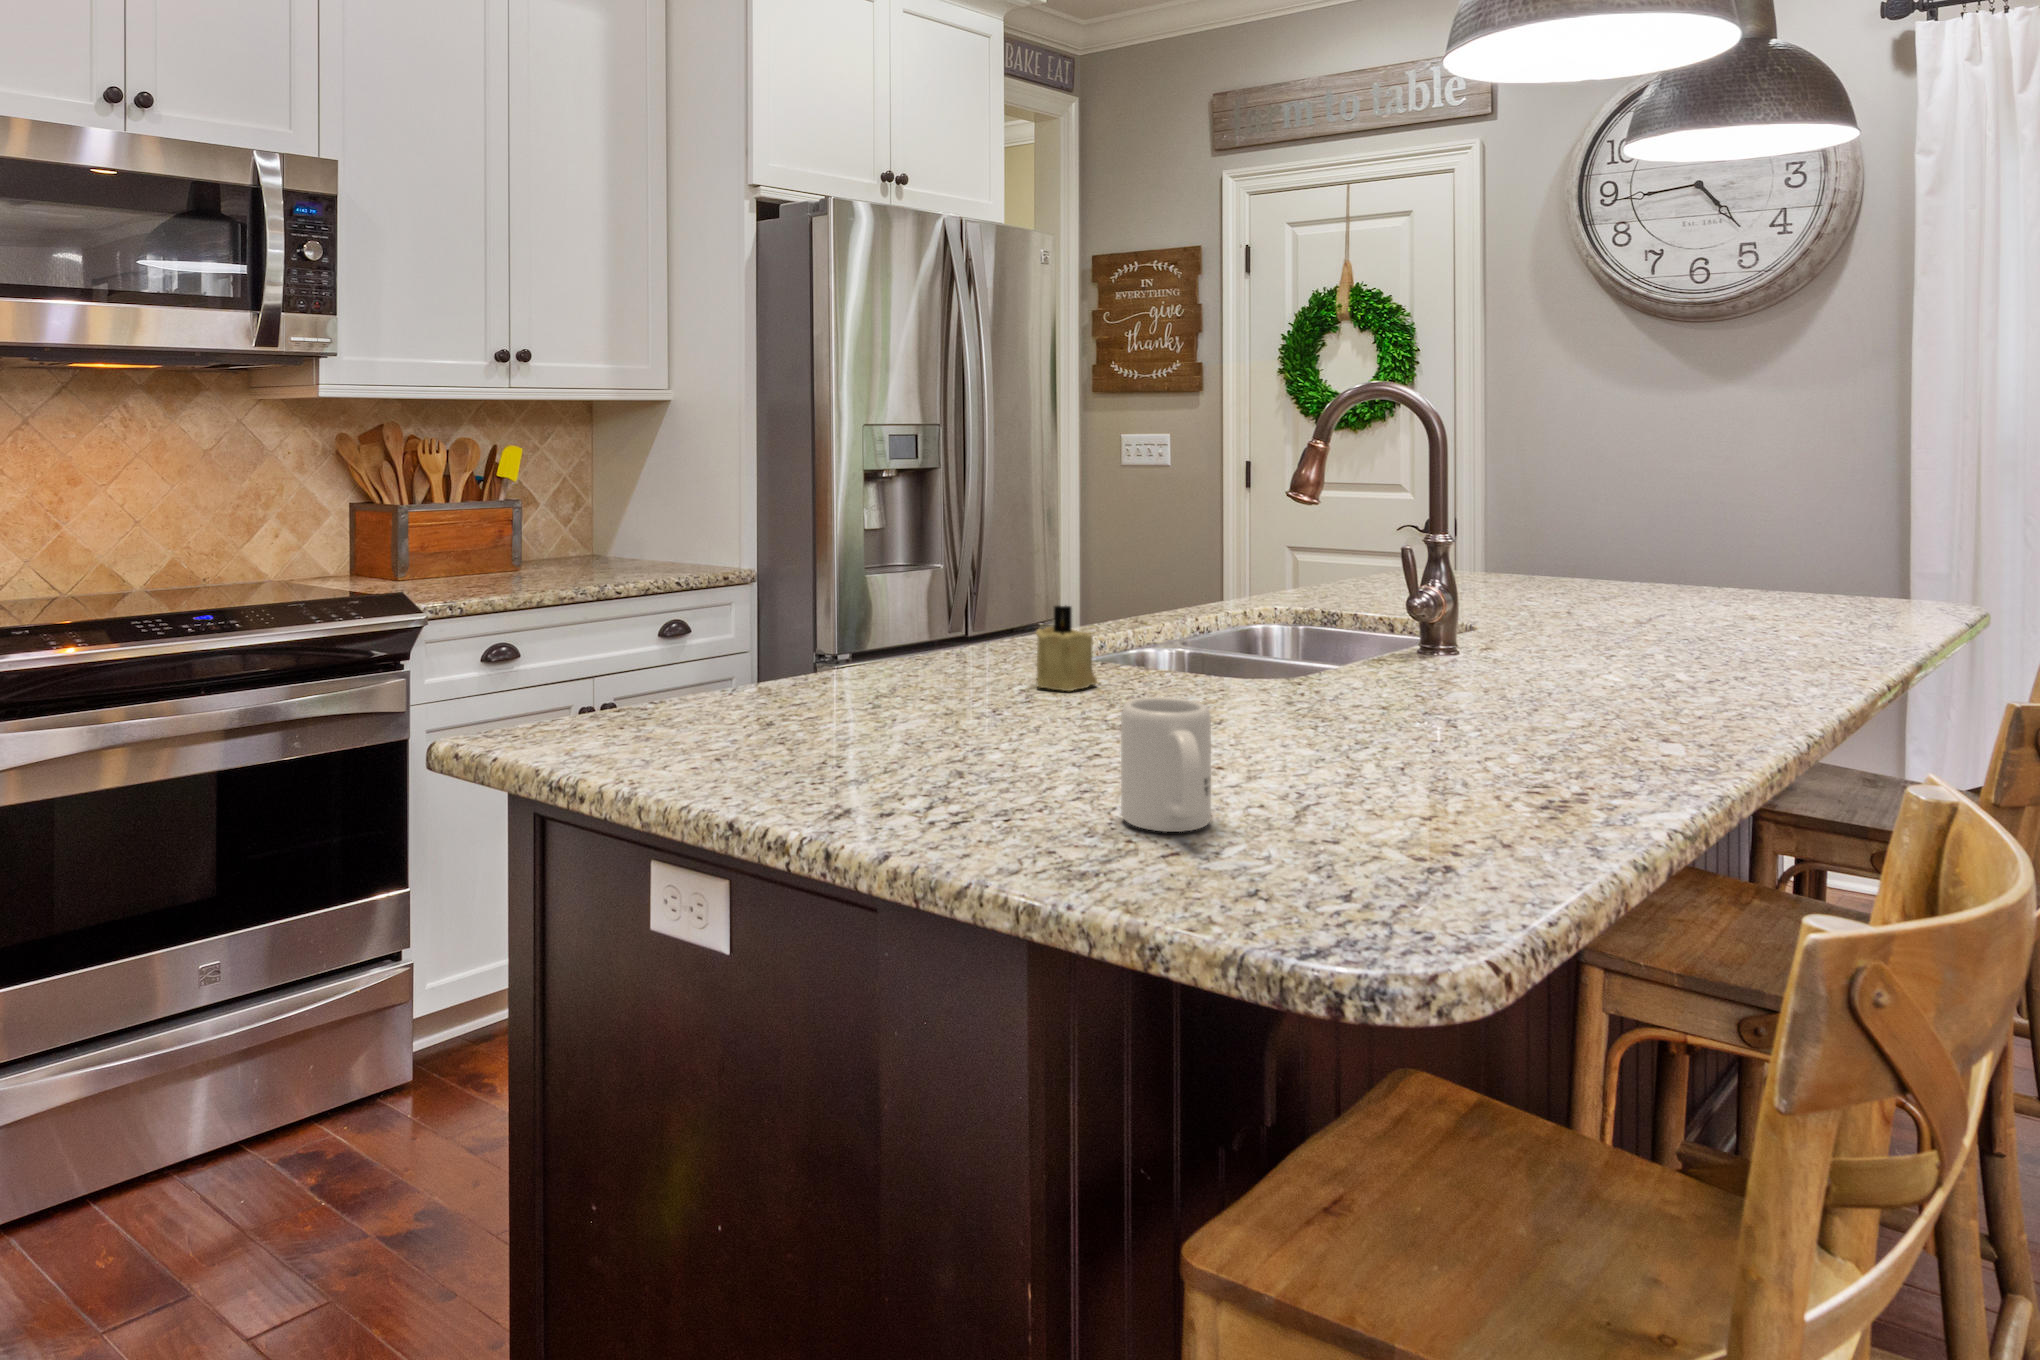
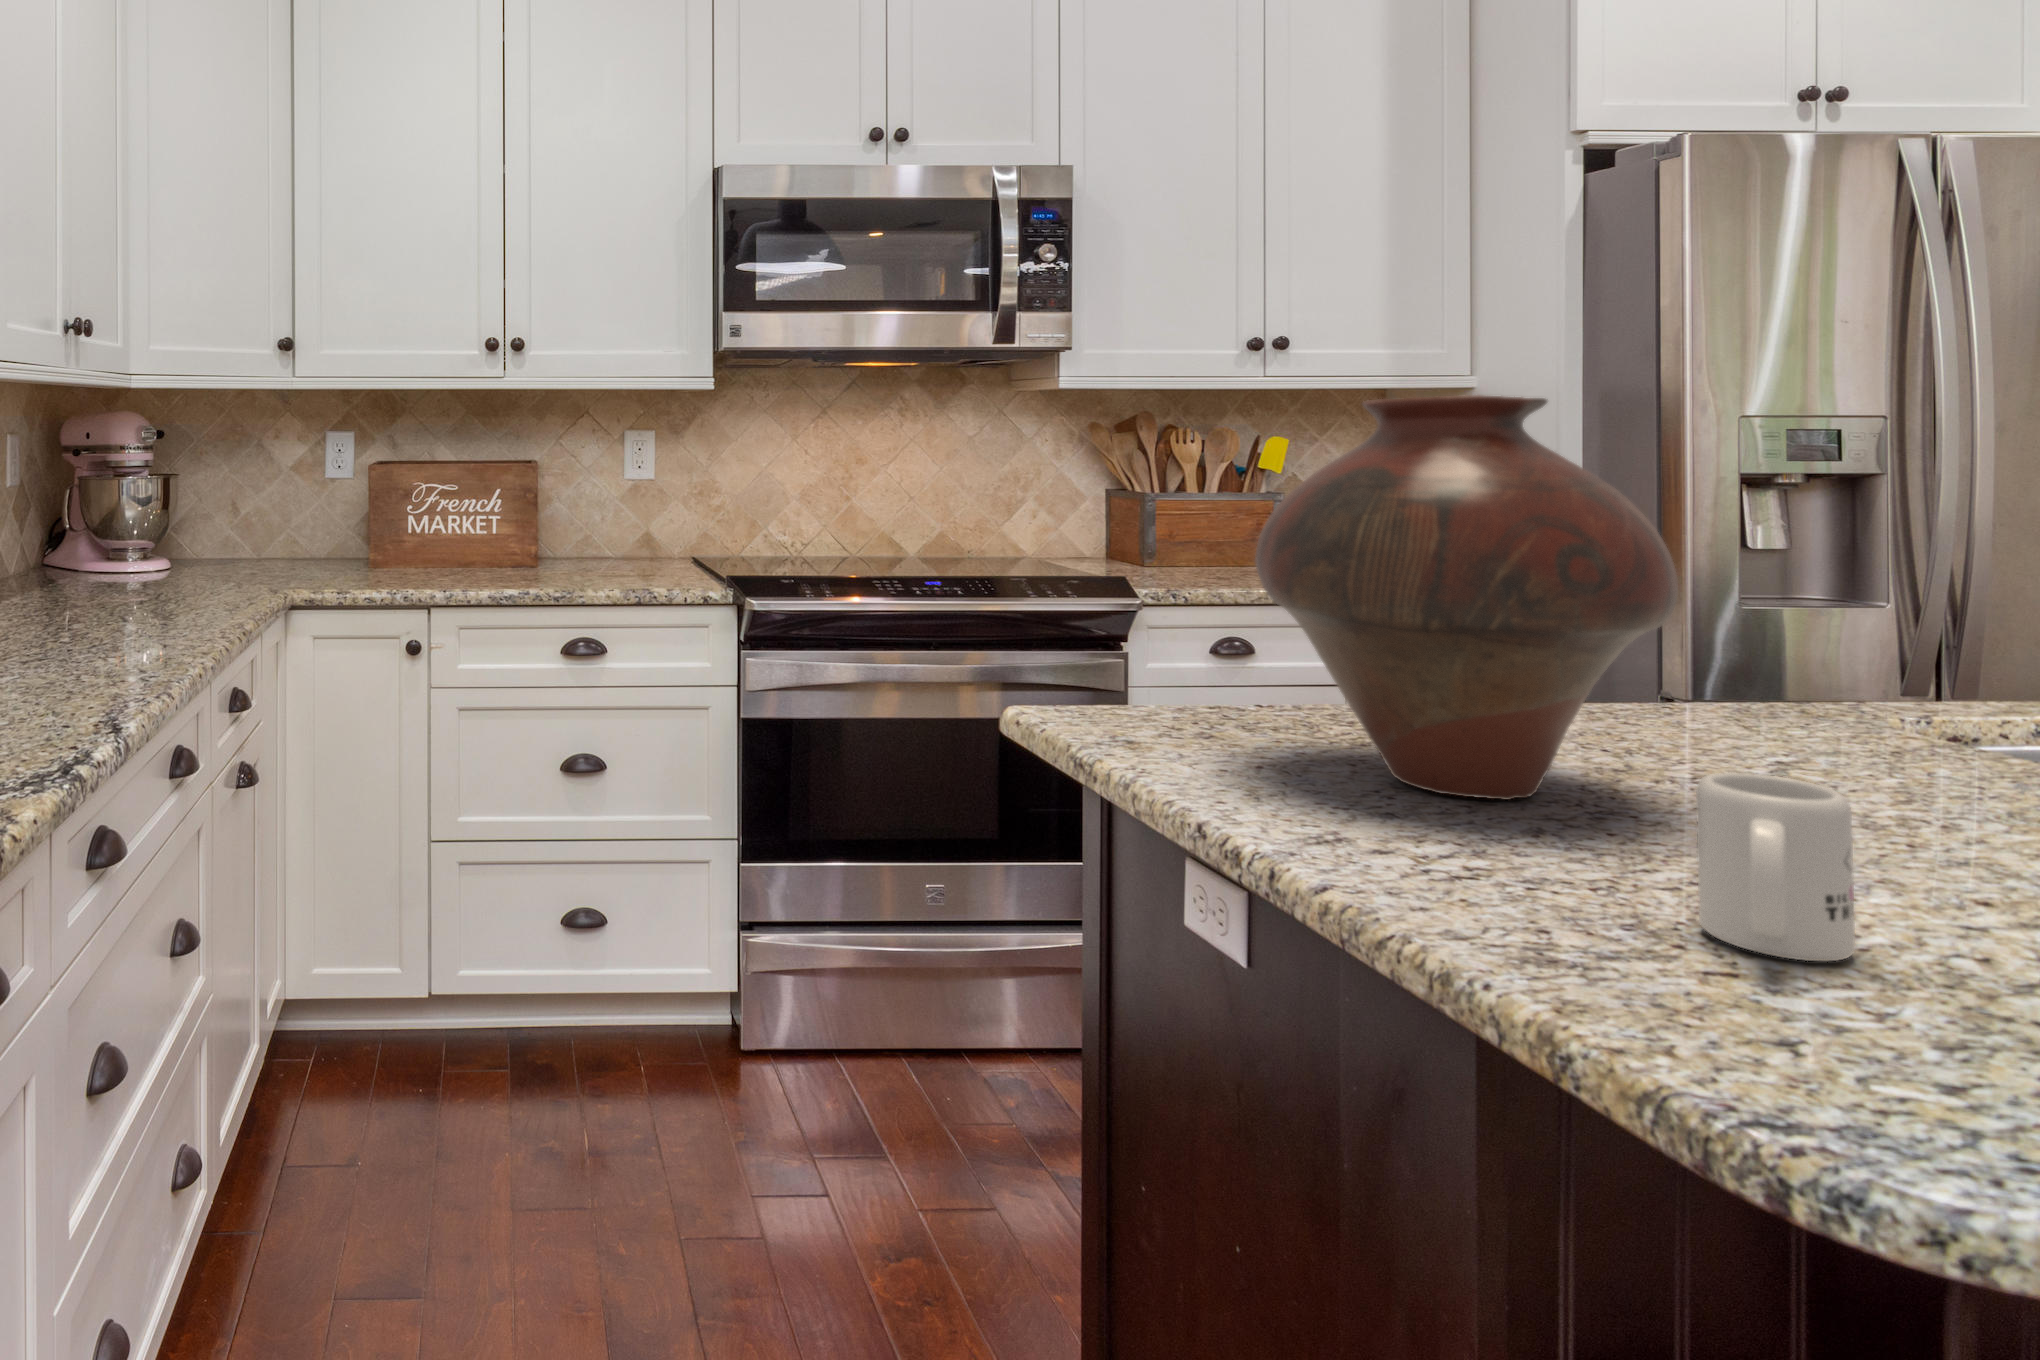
vase: none [719,410,1026,756] -> present [1255,395,1678,800]
candle: present [1036,606,1097,691] -> none [1805,660,1922,778]

